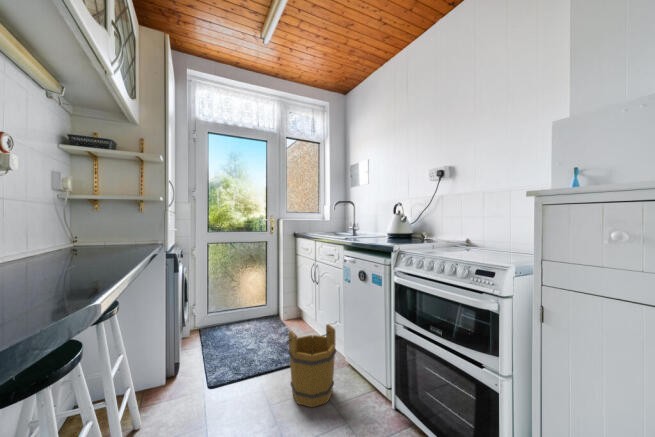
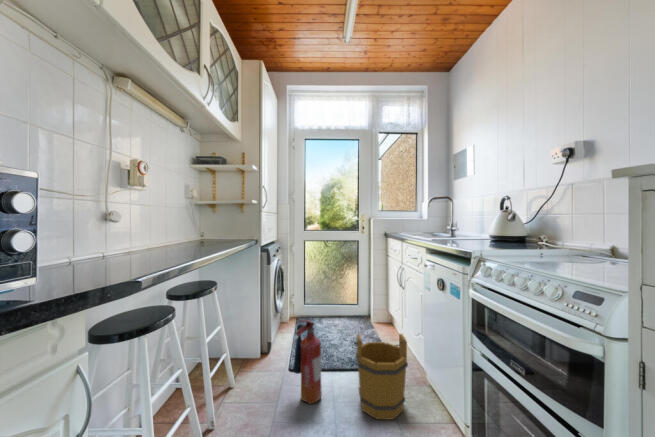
fire extinguisher: none [220,326,254,413] -> present [293,319,322,404]

